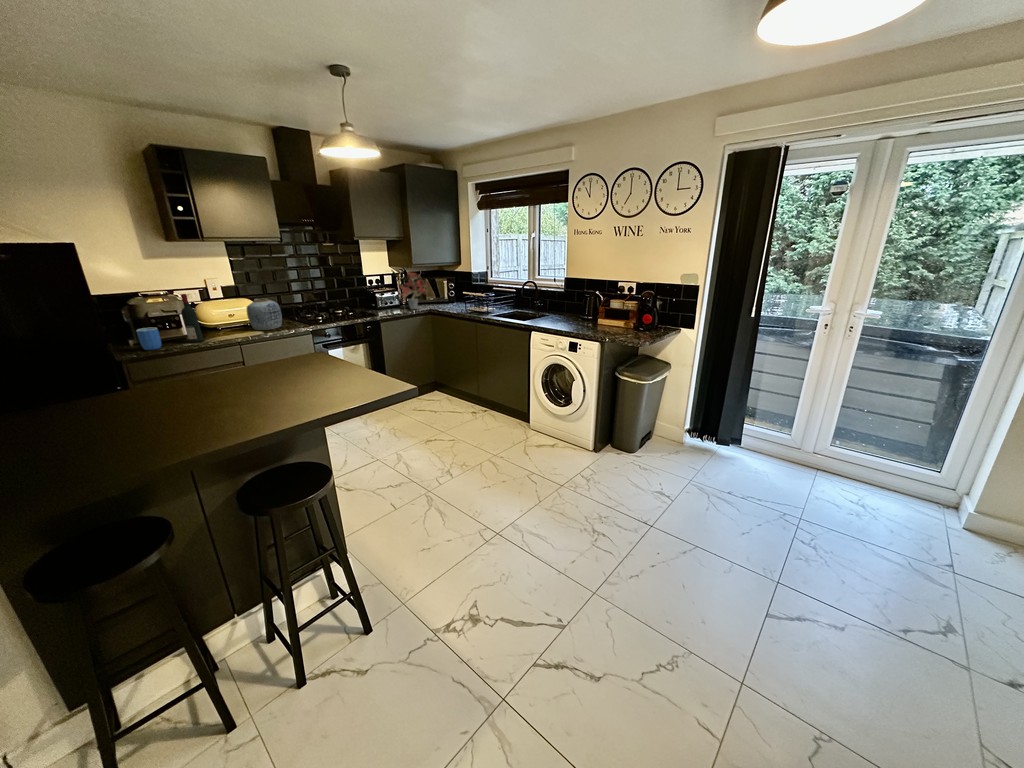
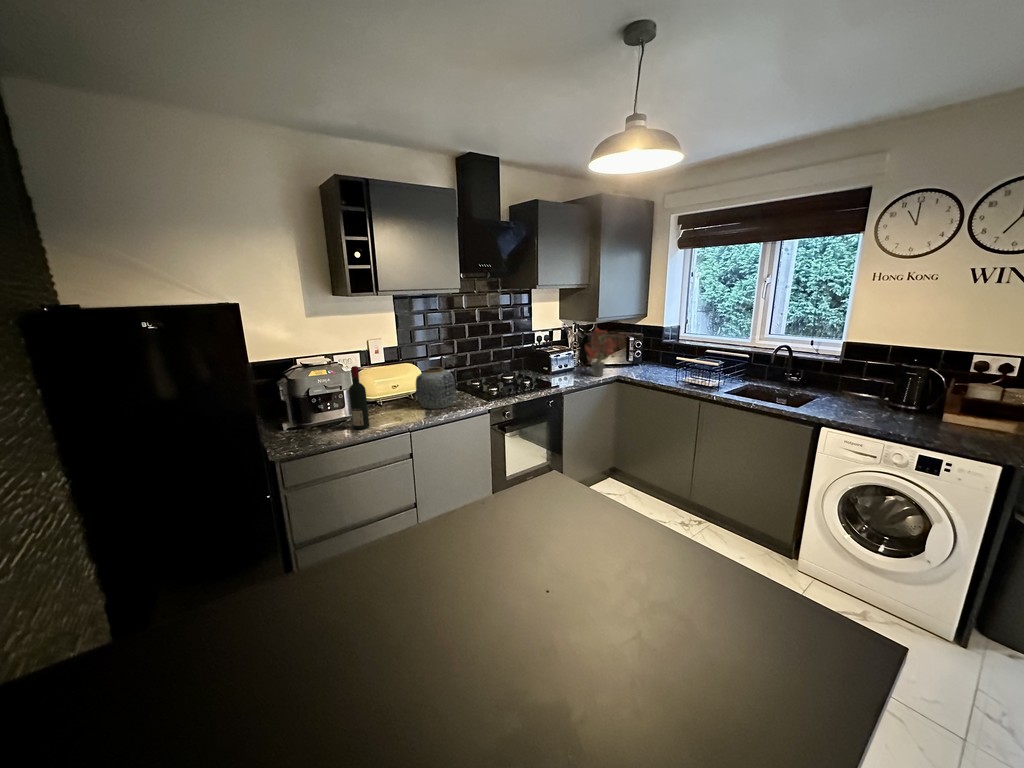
mug: present [137,328,161,350] -> none [298,412,324,443]

